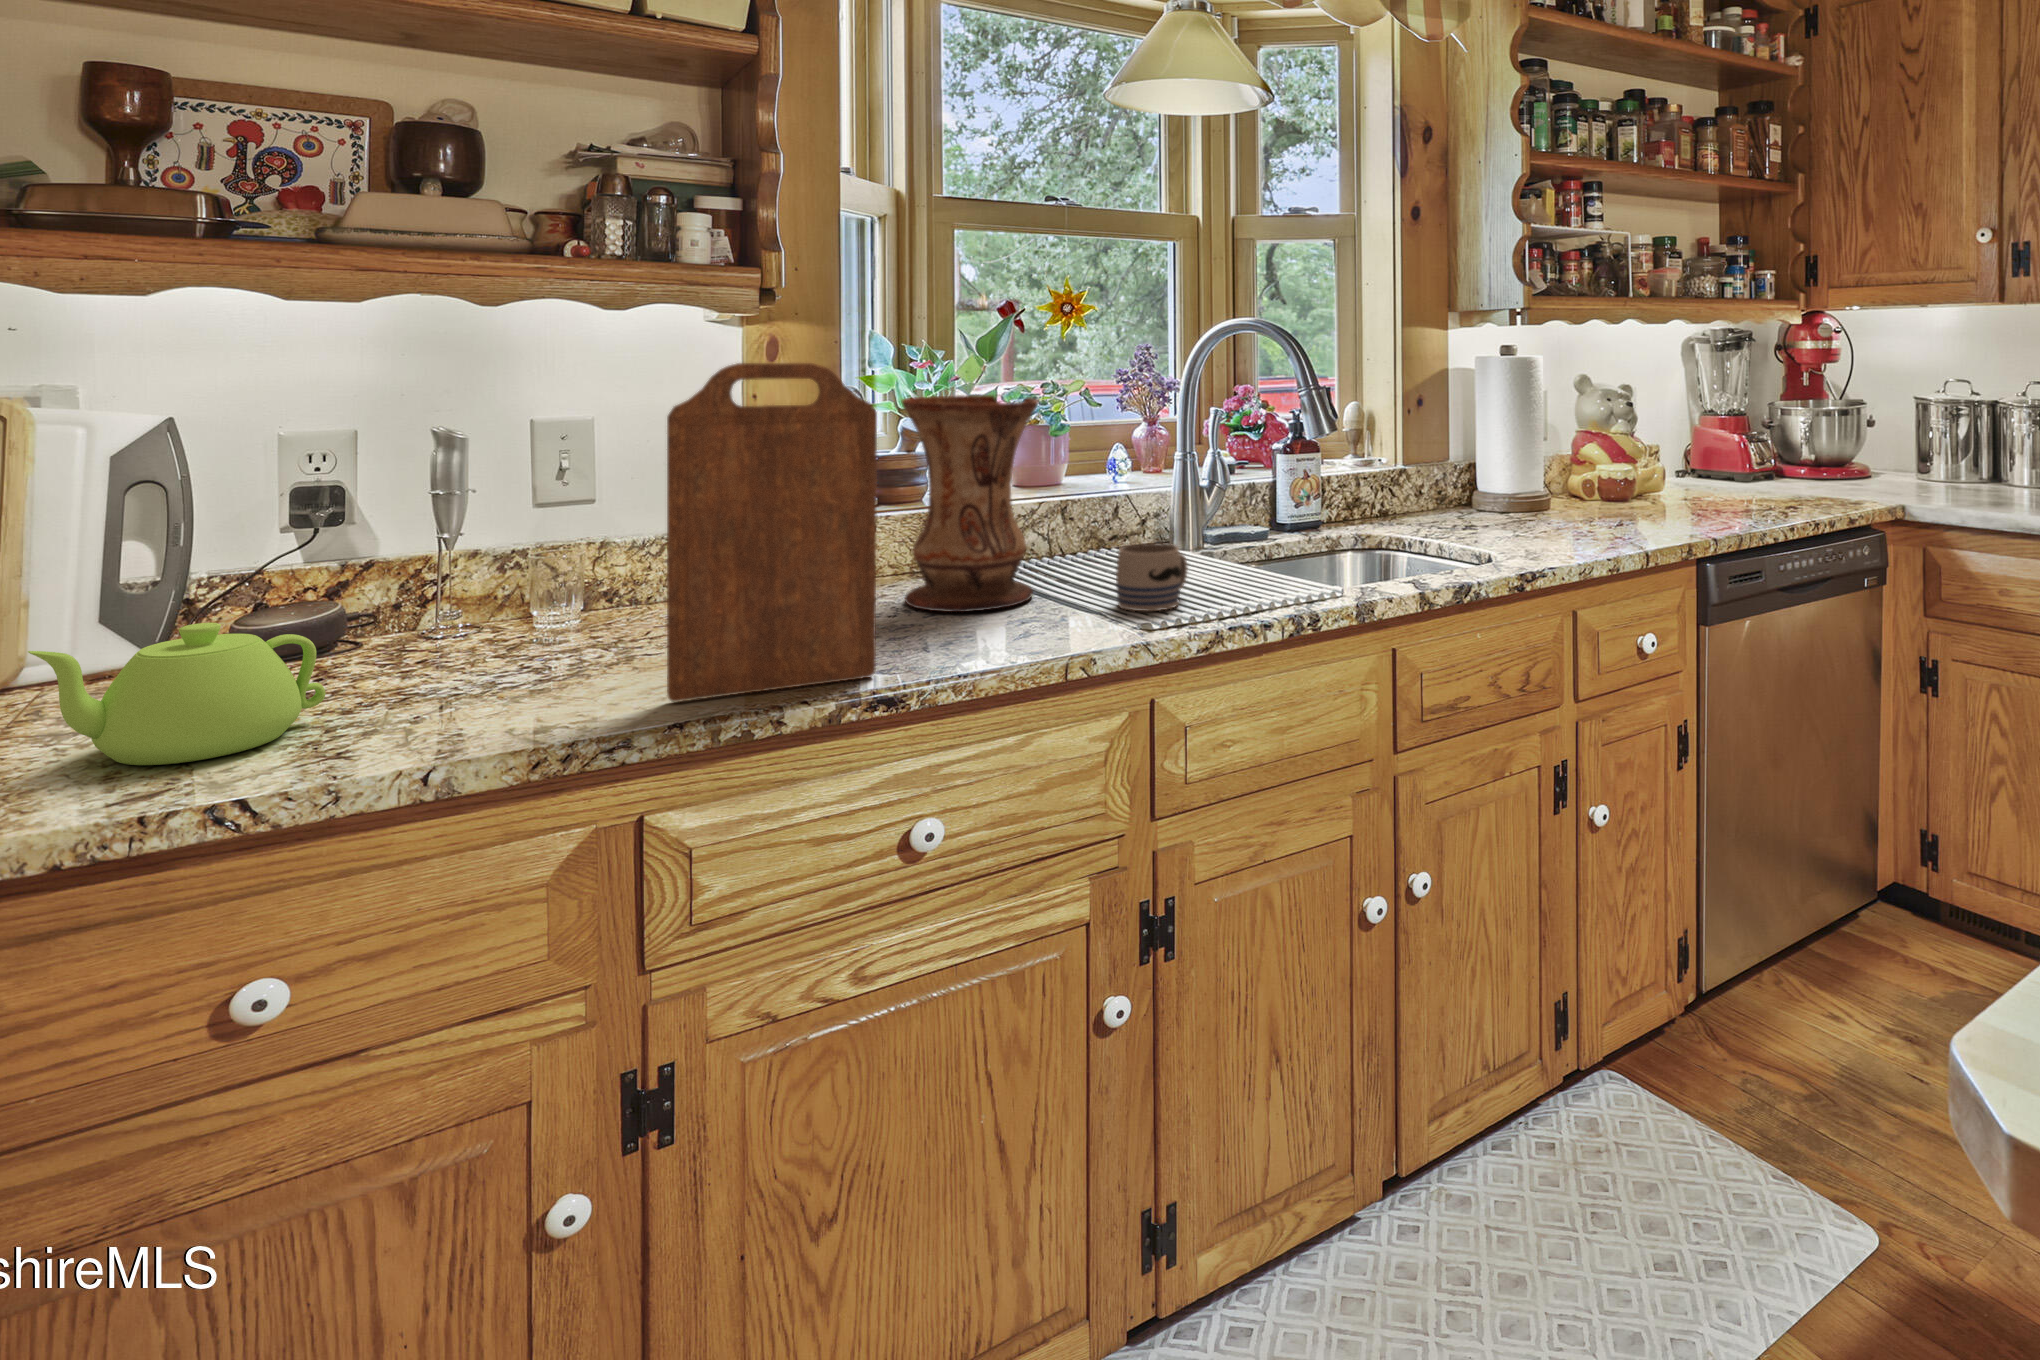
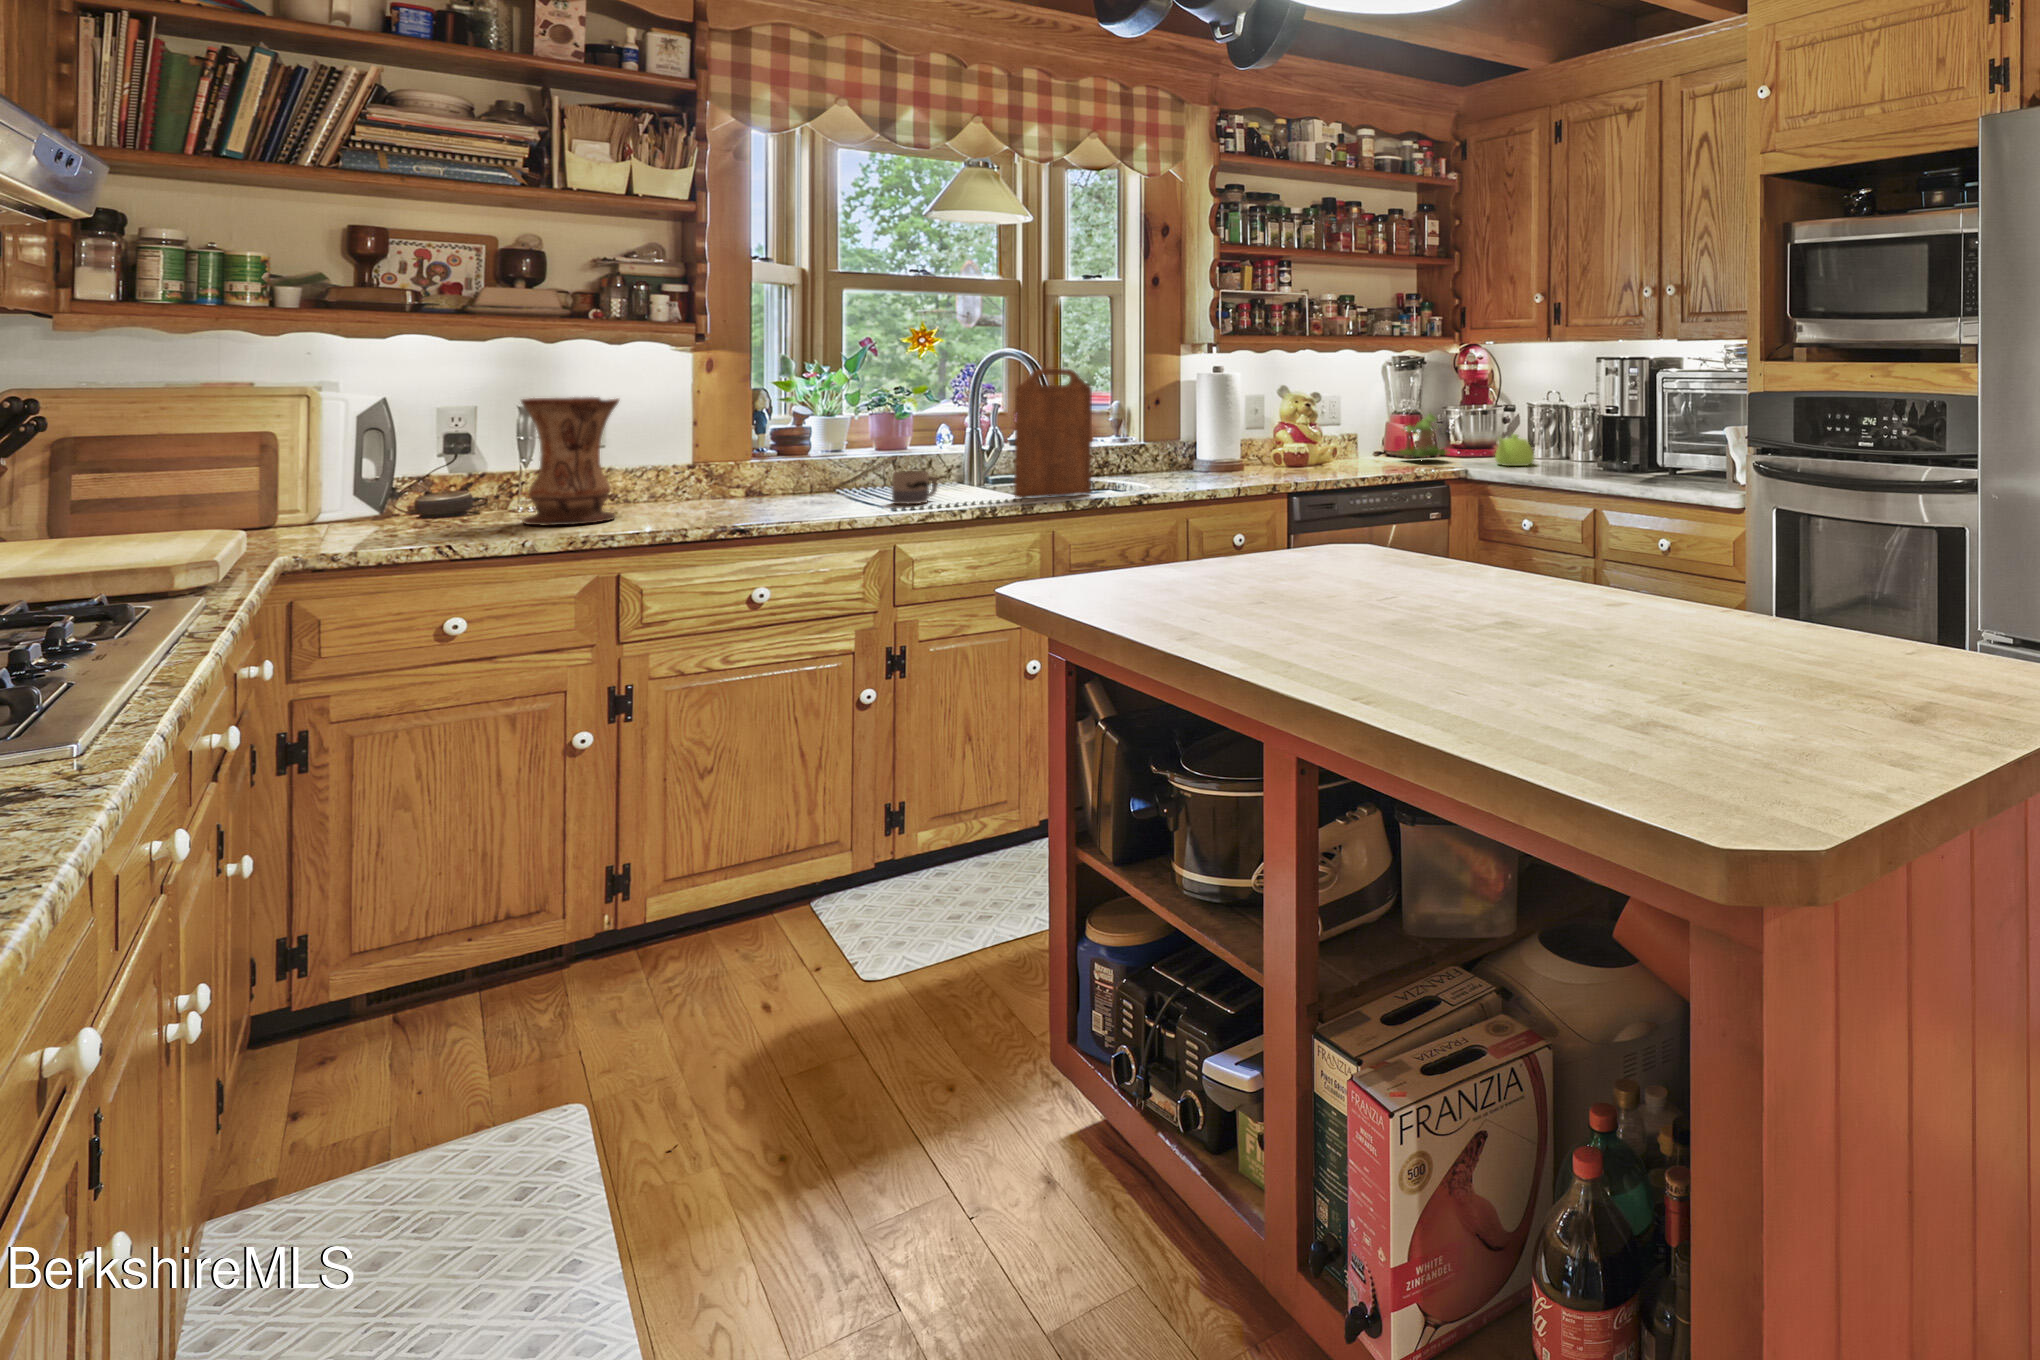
cutting board: present [667,363,877,702] -> present [1014,368,1092,498]
plant: none [1752,386,1841,492] -> present [1397,414,1450,457]
vase: present [902,395,1039,612] -> present [521,397,619,525]
teapot: present [28,623,325,765] -> present [1495,434,1534,466]

